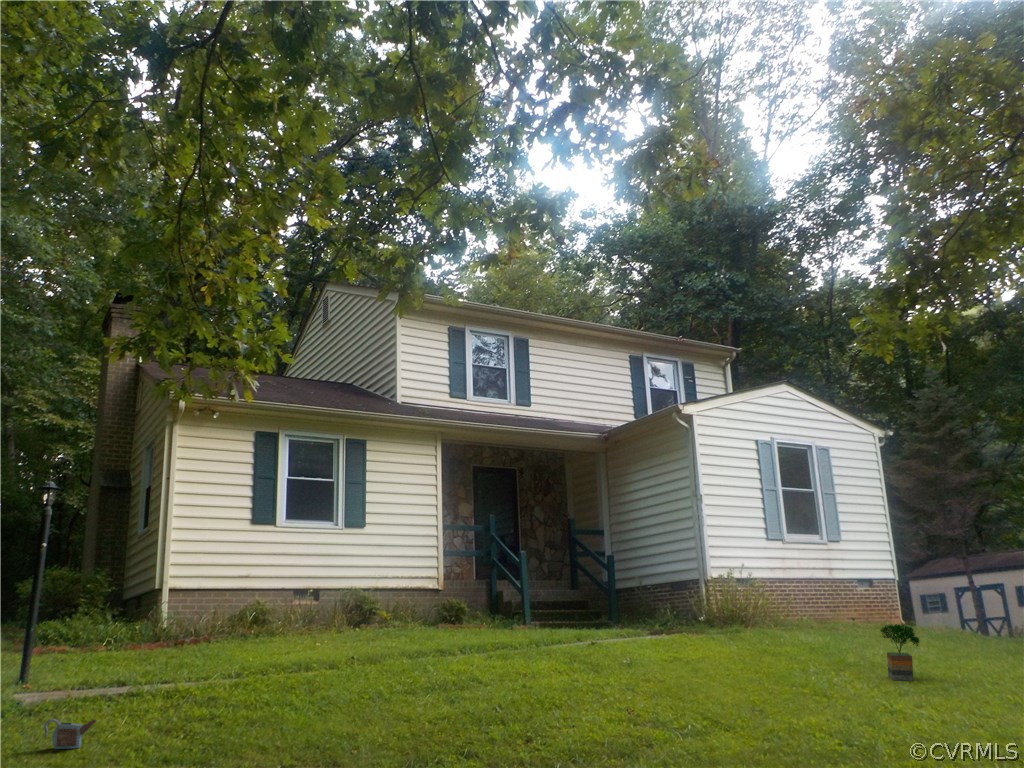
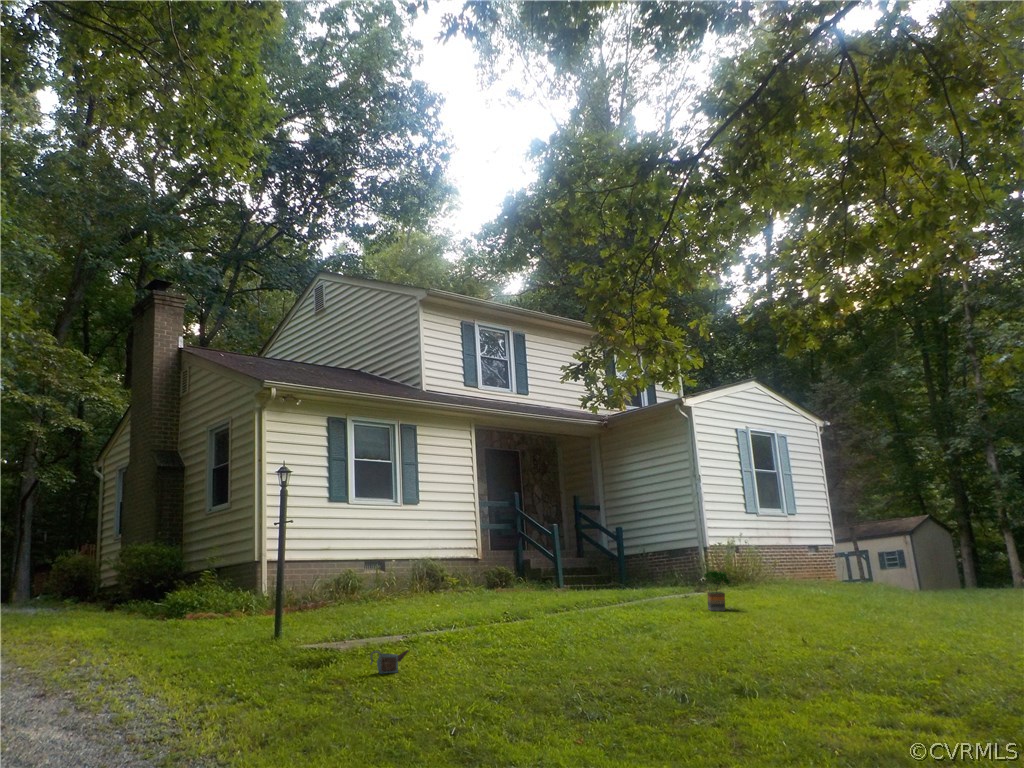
potted tree: present [881,624,919,681] -> present [704,571,730,611]

